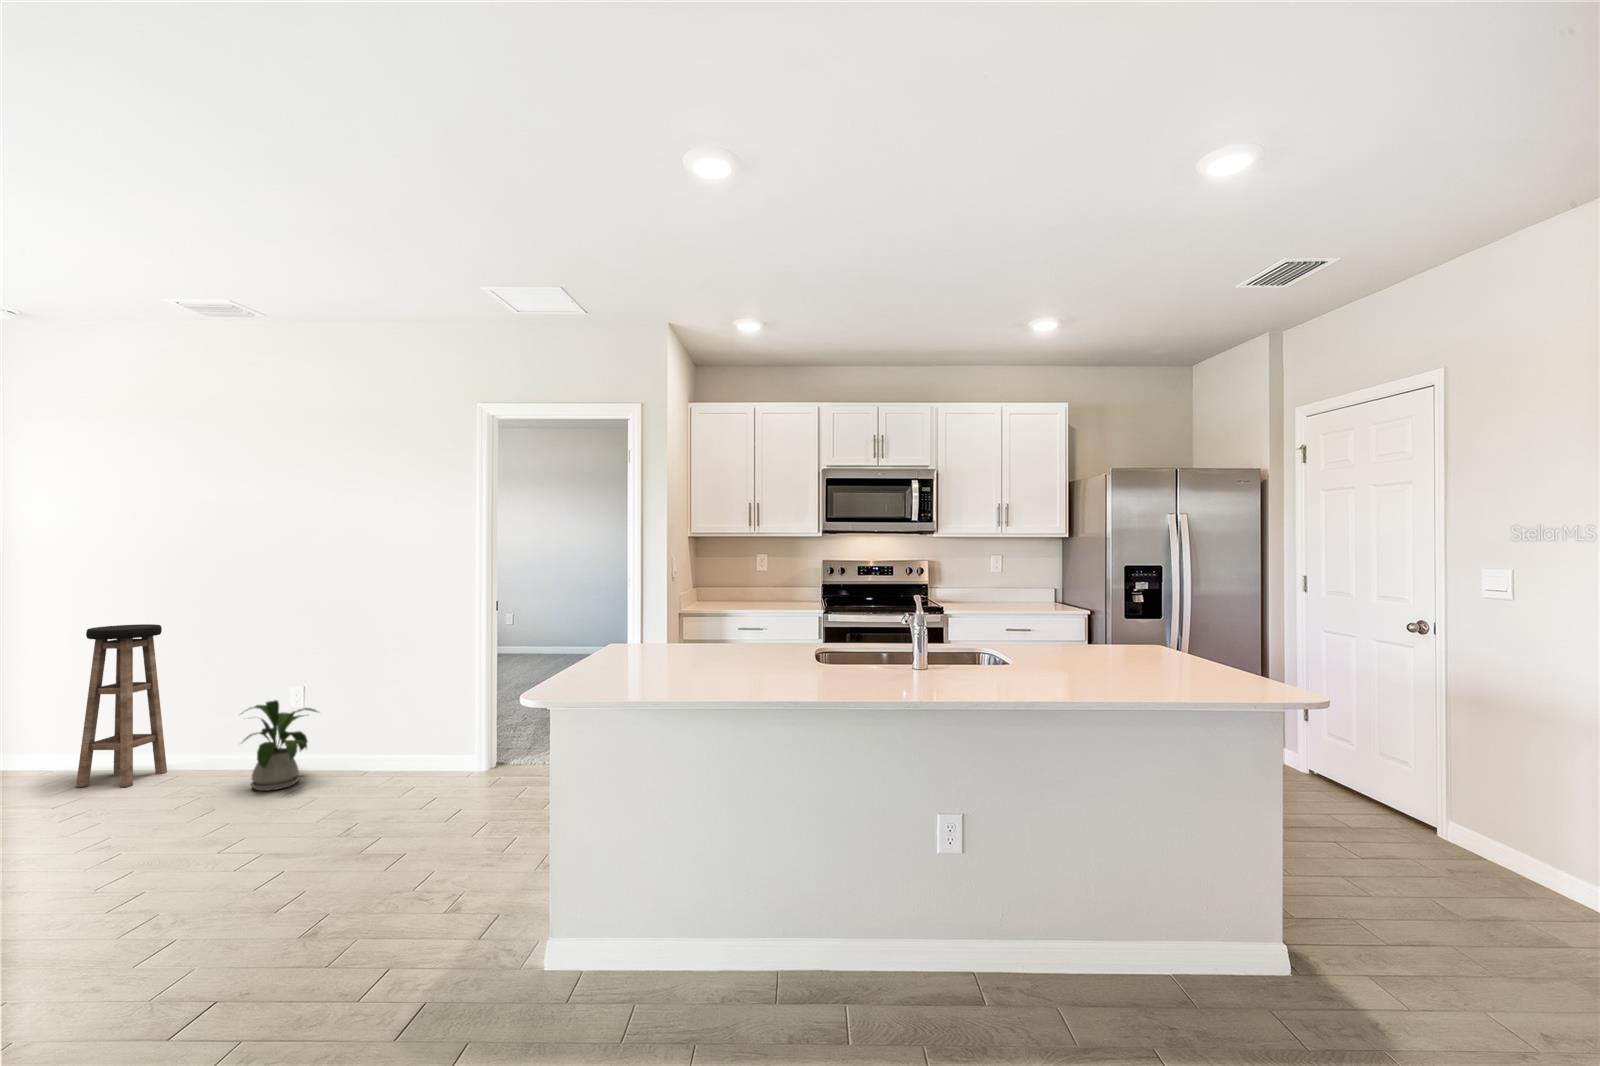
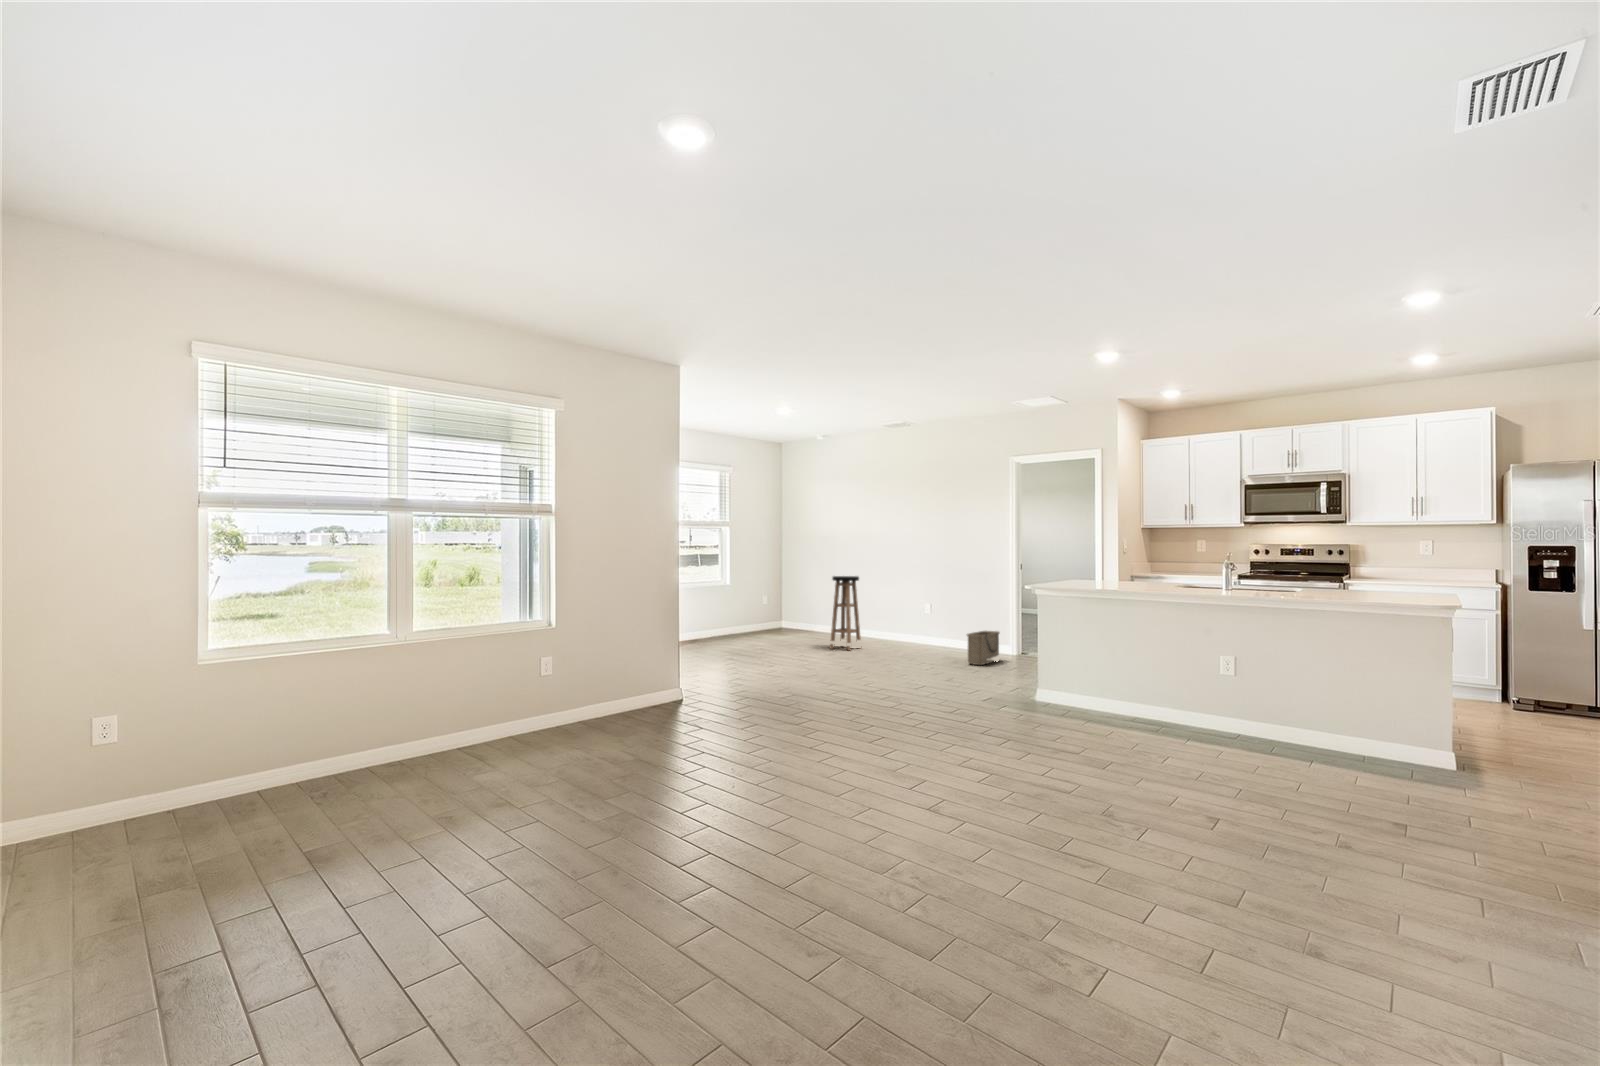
house plant: present [242,700,317,791] -> none [895,612,932,657]
basket: none [388,719,460,796] -> present [967,631,1000,665]

